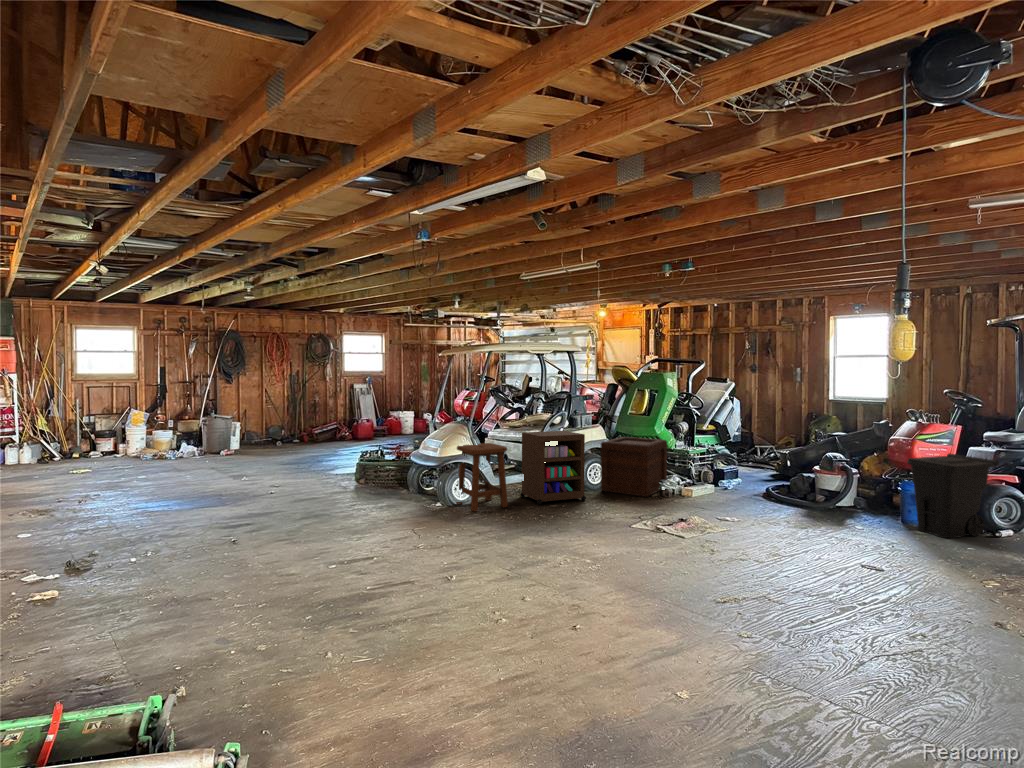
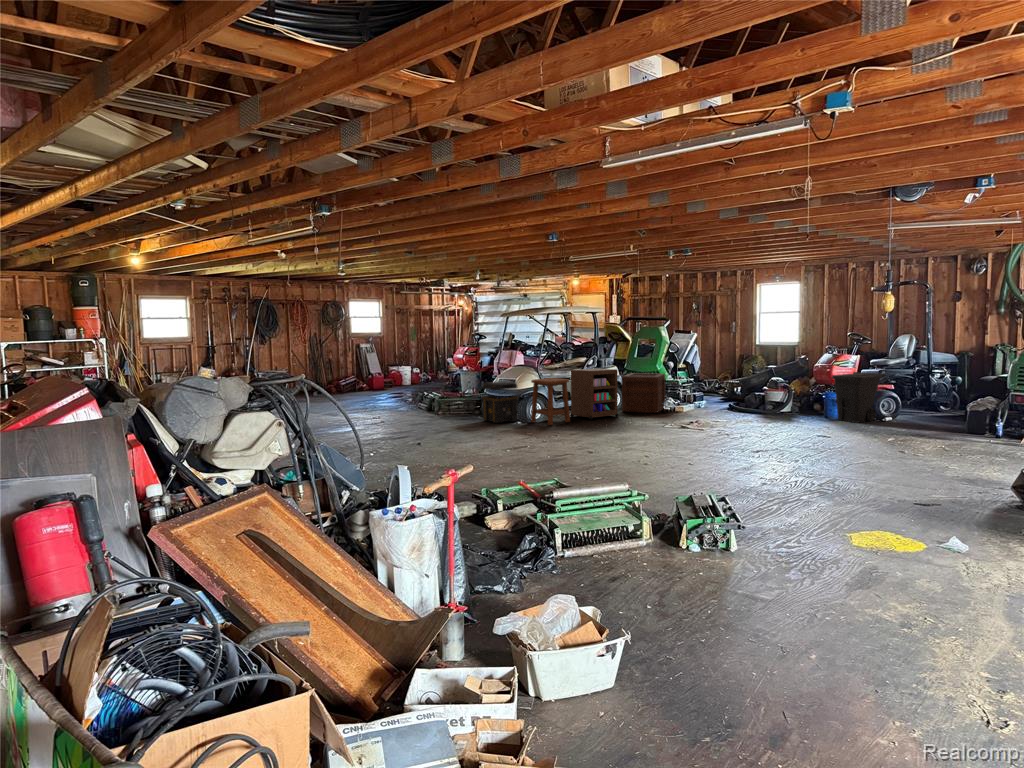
toolbox: none [398,444,443,503] -> present [482,381,518,423]

